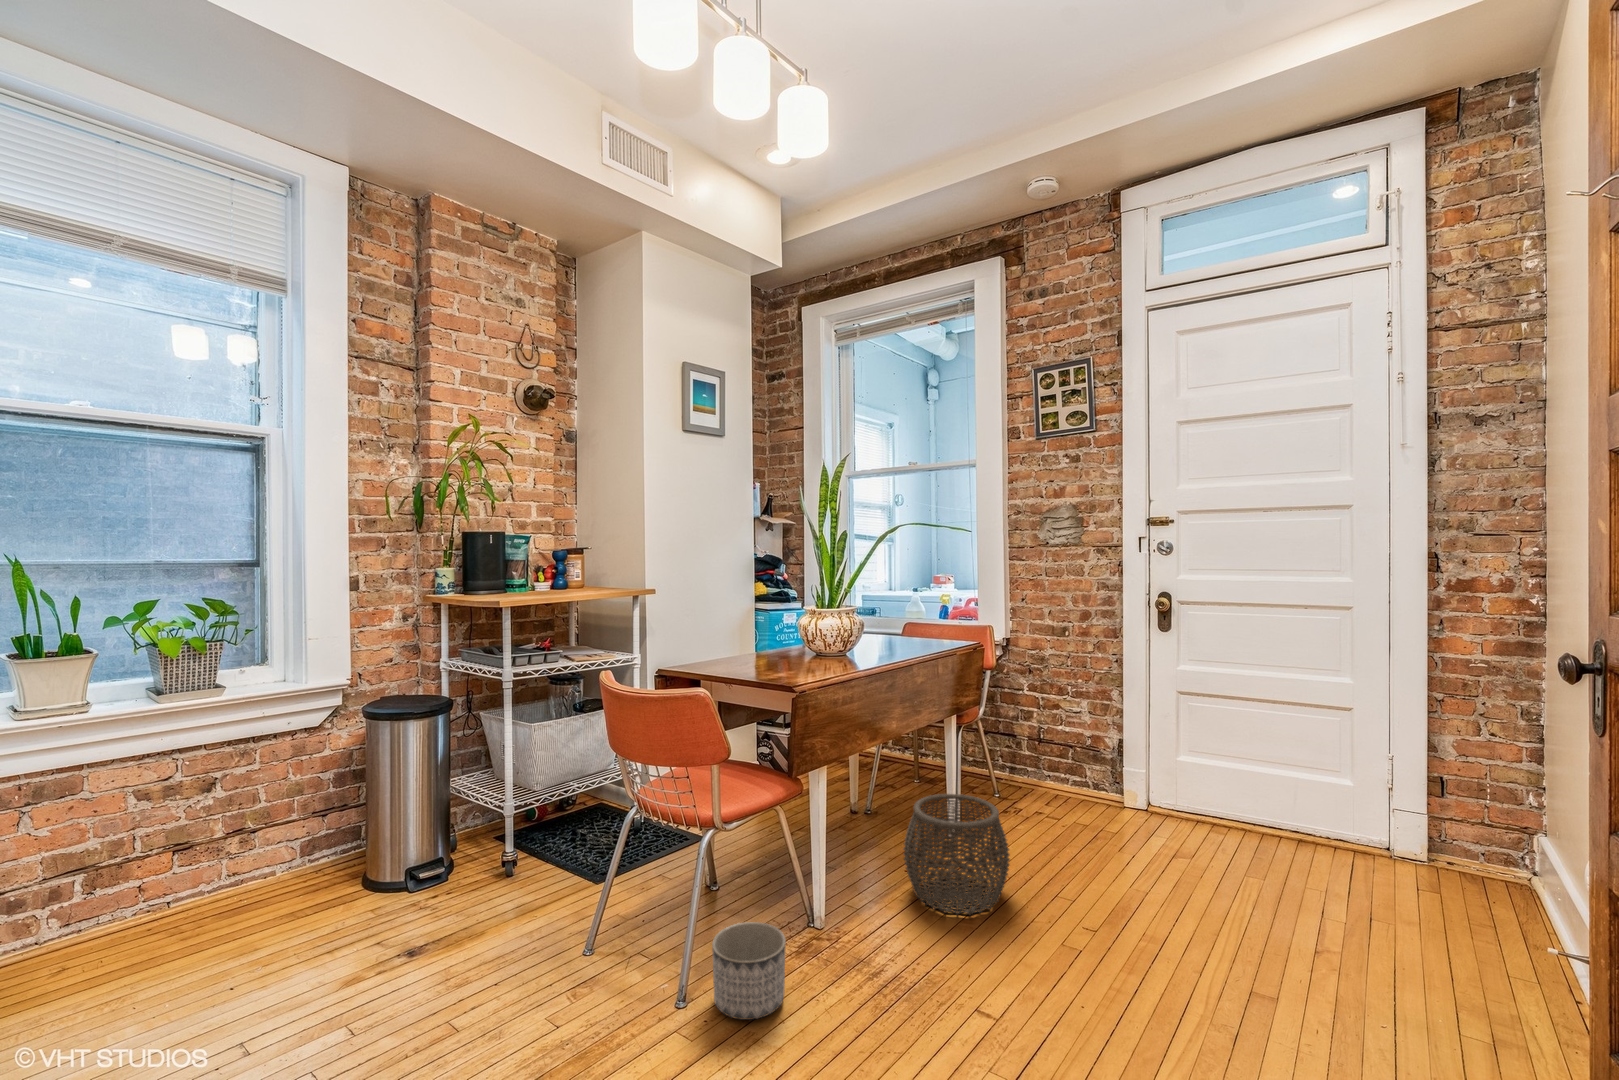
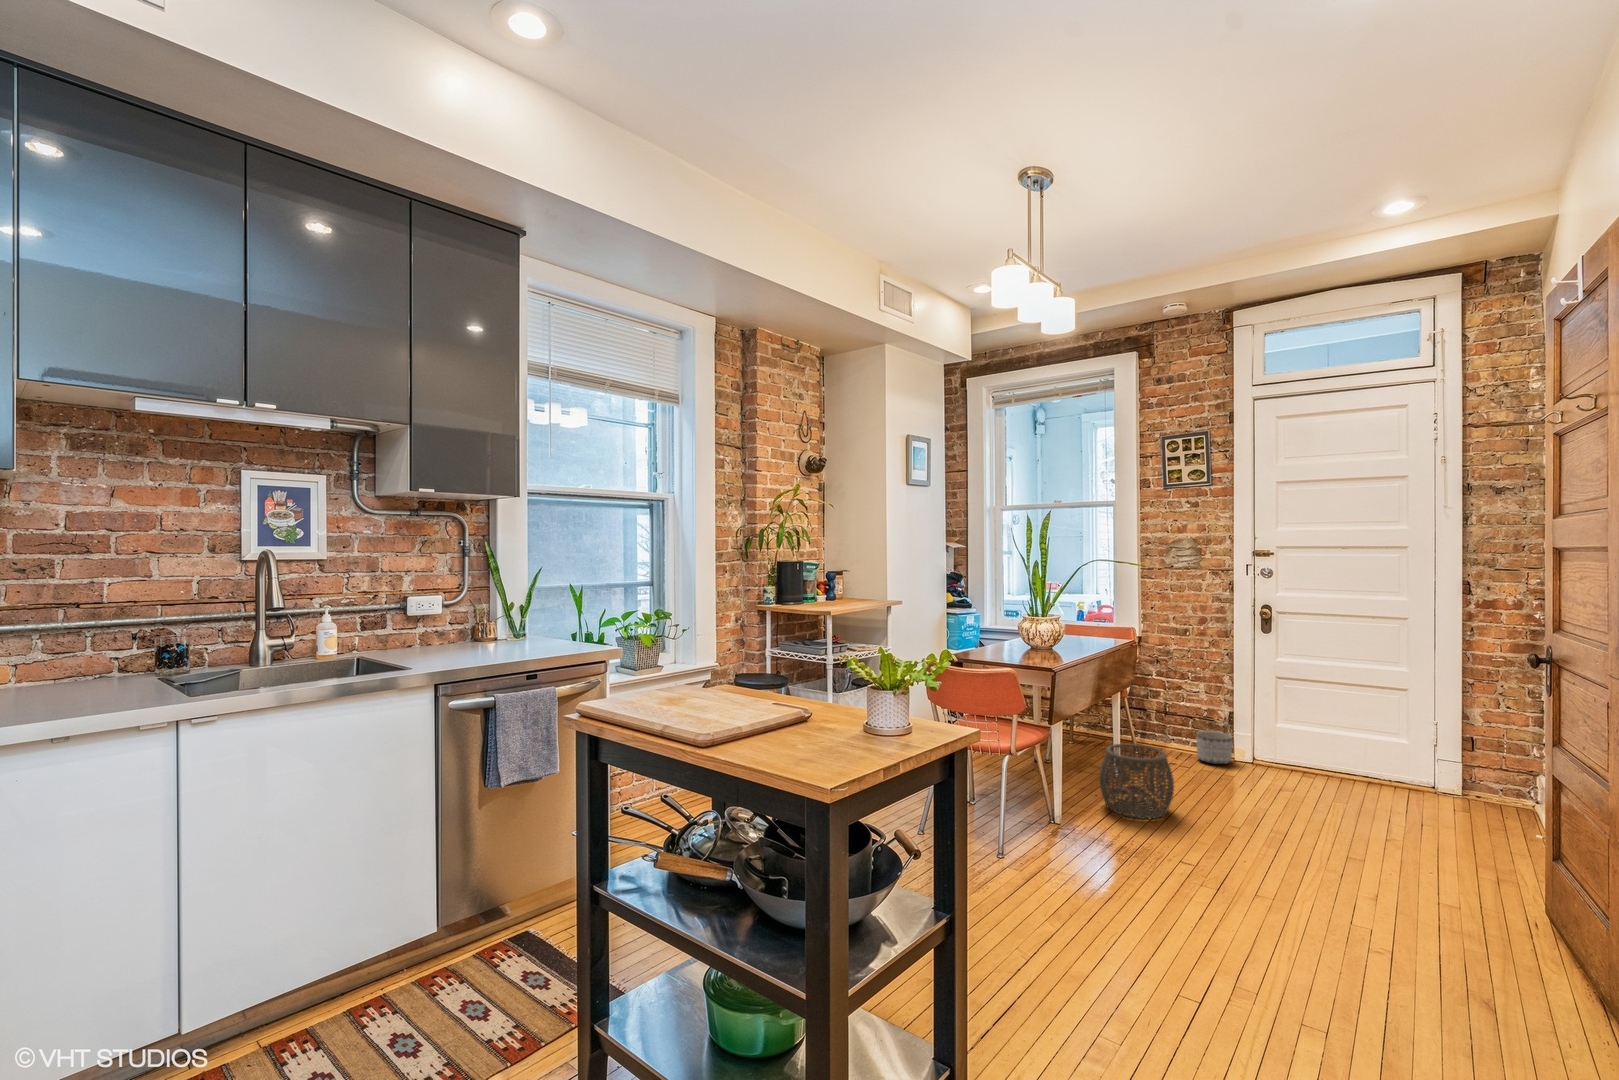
planter: present [712,922,786,1020] -> present [1196,731,1232,764]

